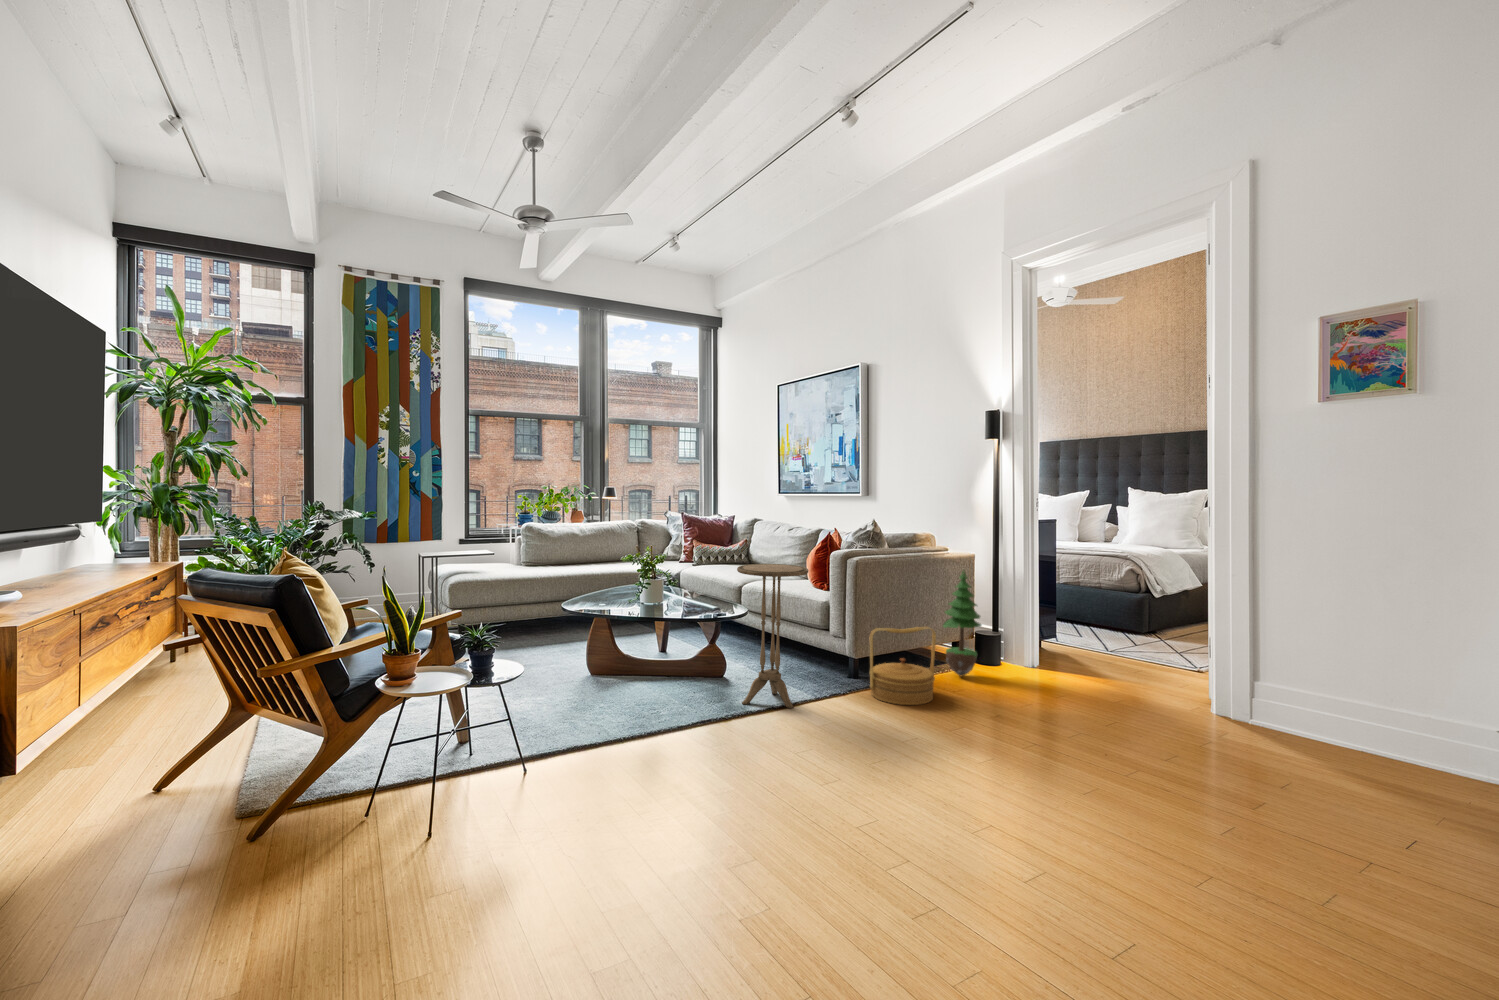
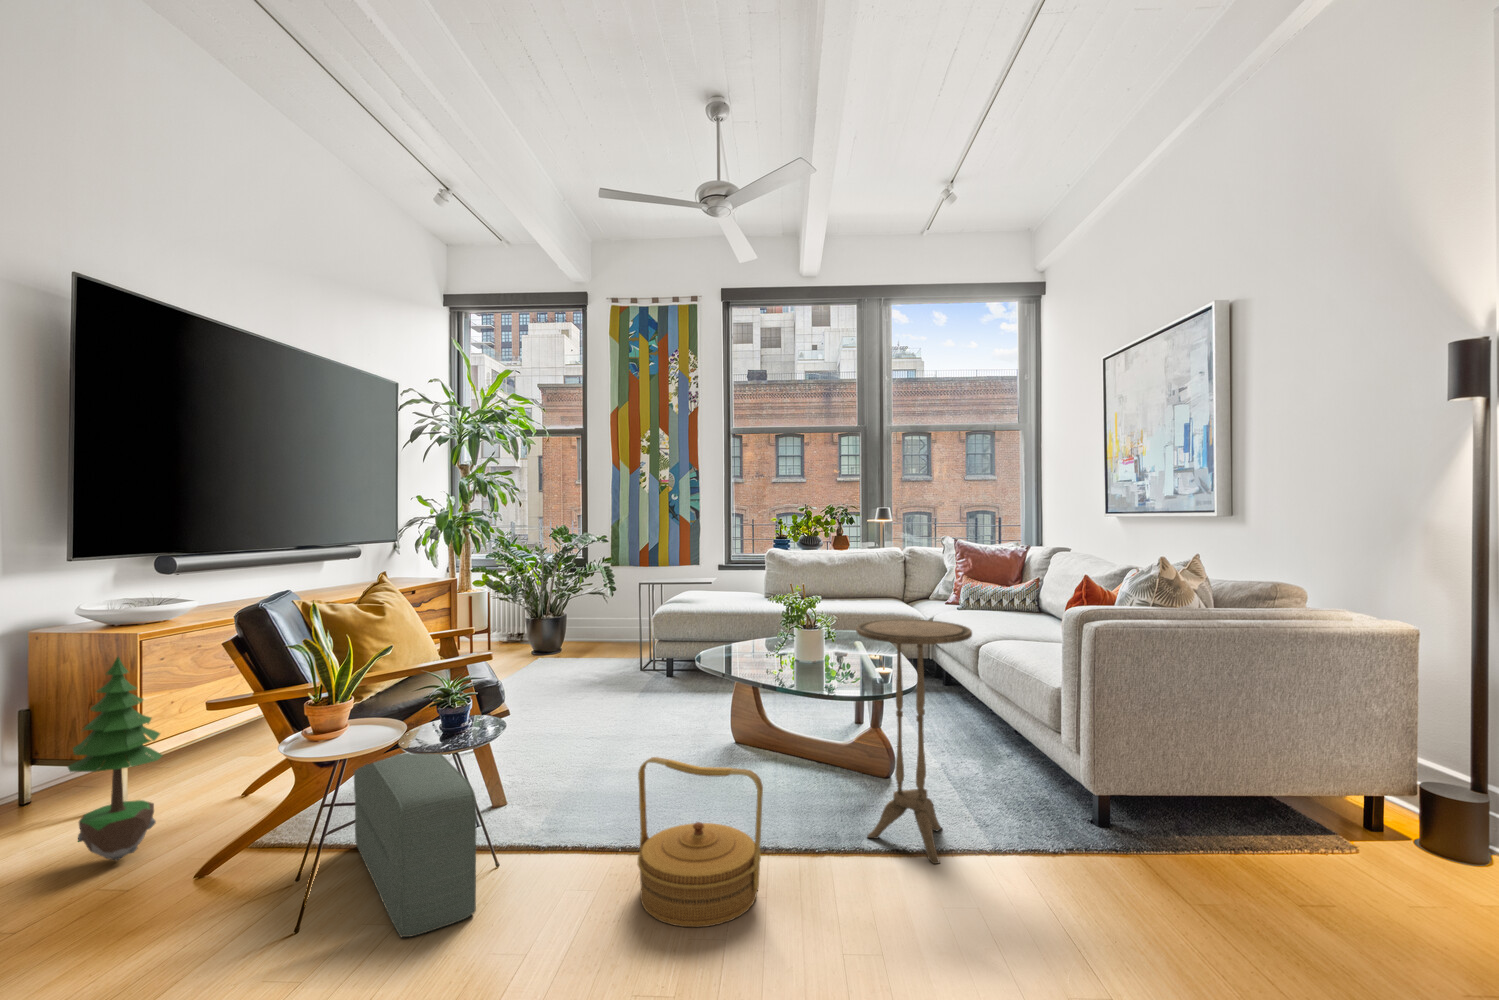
potted tree: present [943,570,981,676] -> present [68,657,162,861]
basket: present [870,627,936,705] -> present [638,757,763,927]
pouf: none [372,679,554,812] -> present [354,753,476,937]

